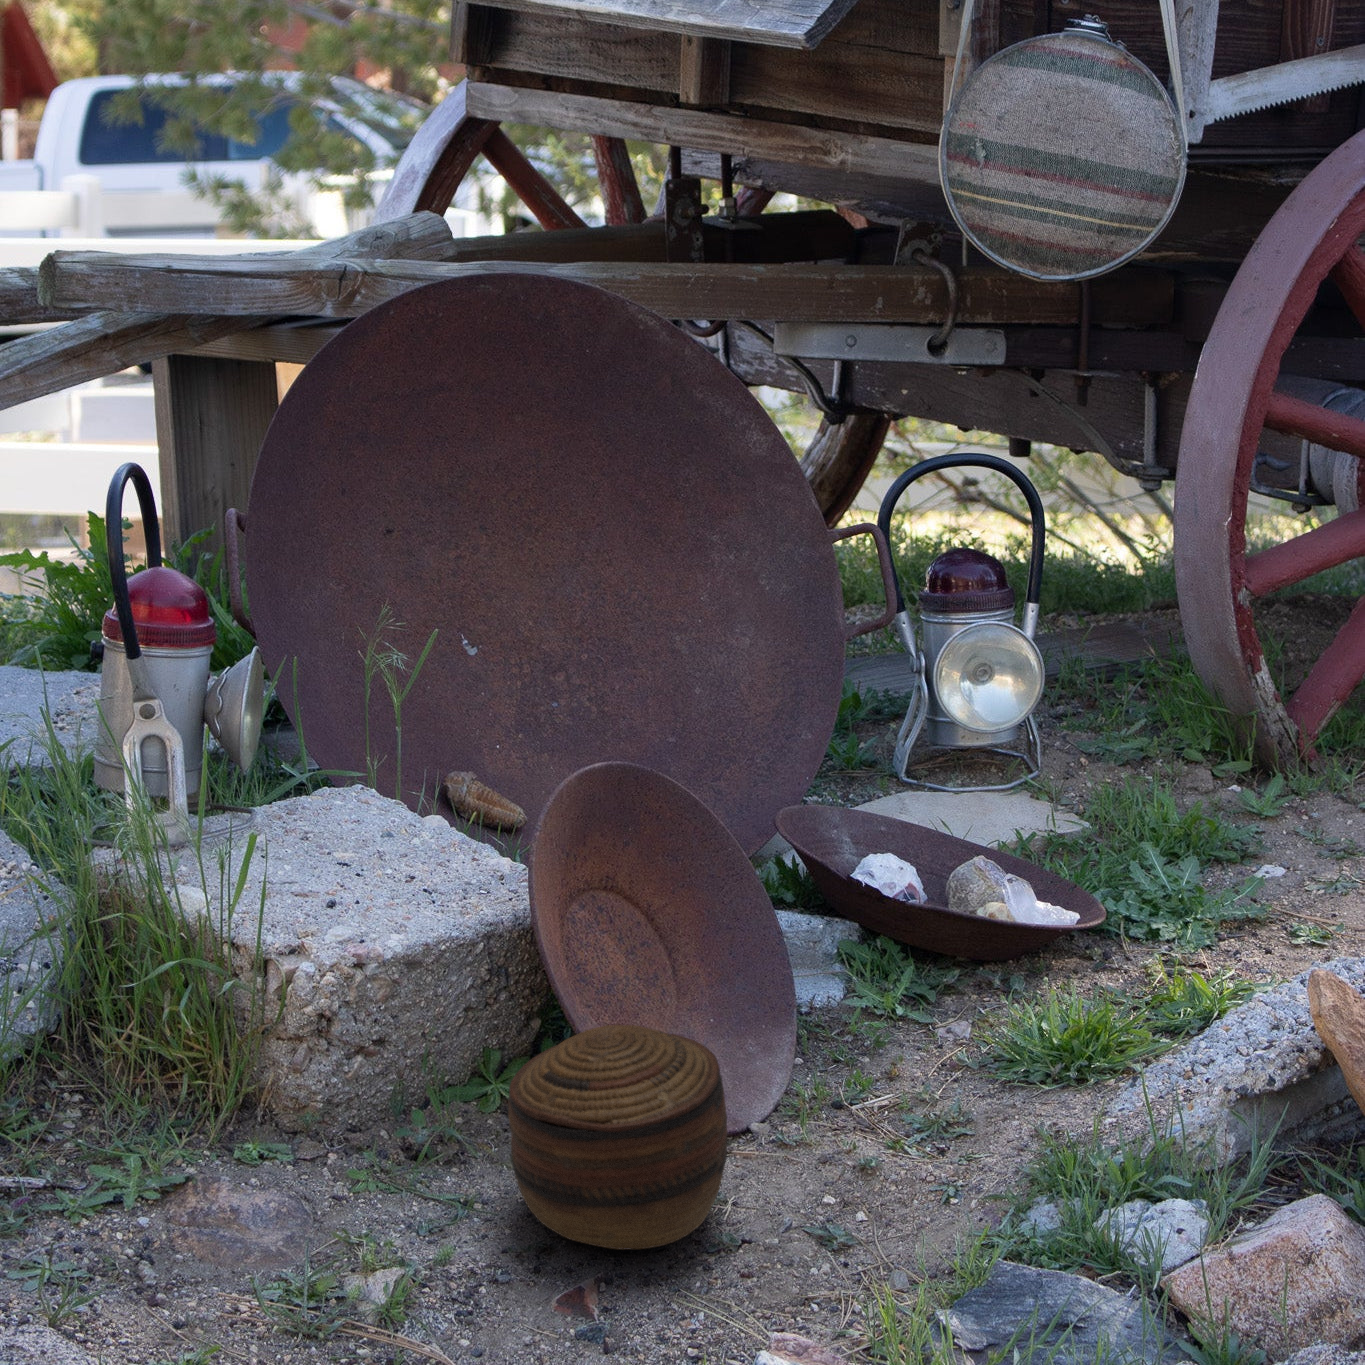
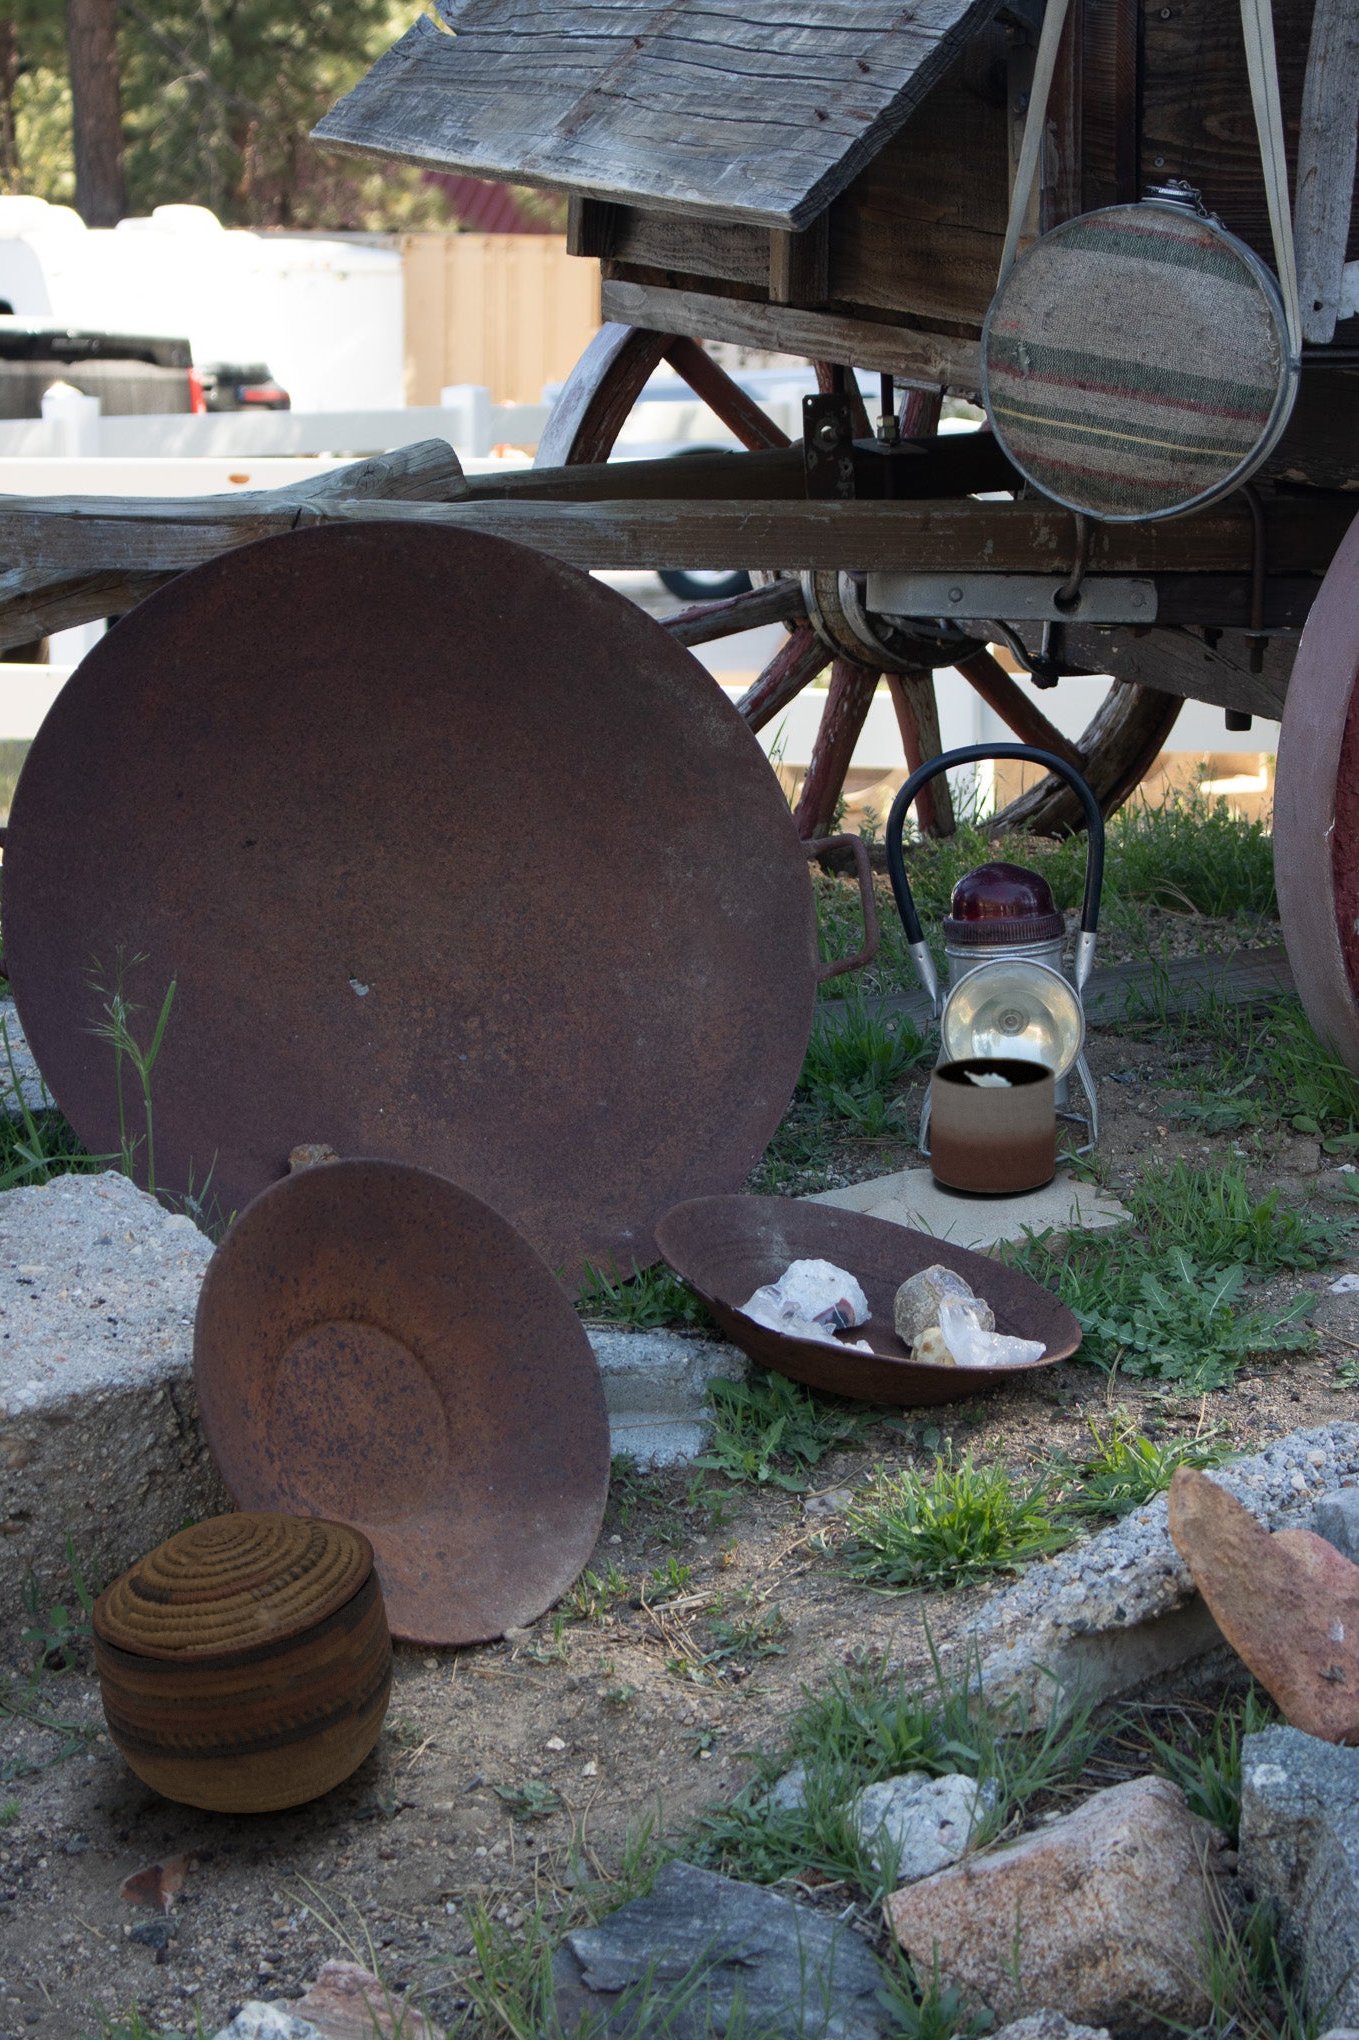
planter: none [928,710,1025,811] -> present [930,1057,1056,1193]

